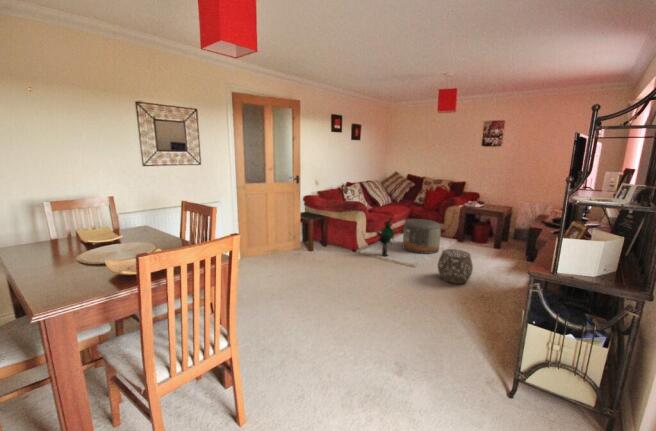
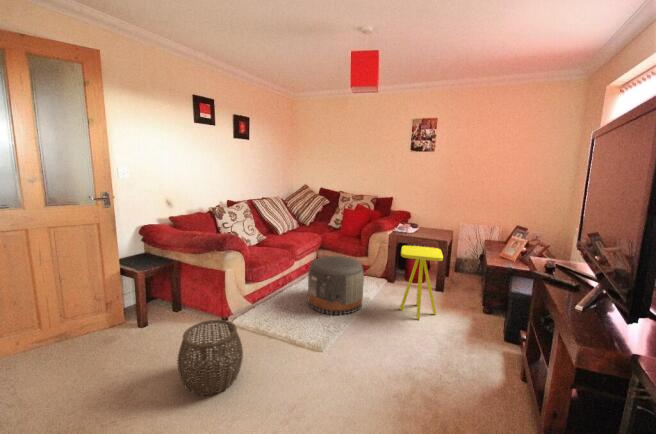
side table: none [465,213,496,259] -> present [400,246,443,319]
decorative plant: present [376,219,396,256] -> none [255,263,293,329]
woven basket: present [438,249,473,284] -> present [177,320,243,396]

